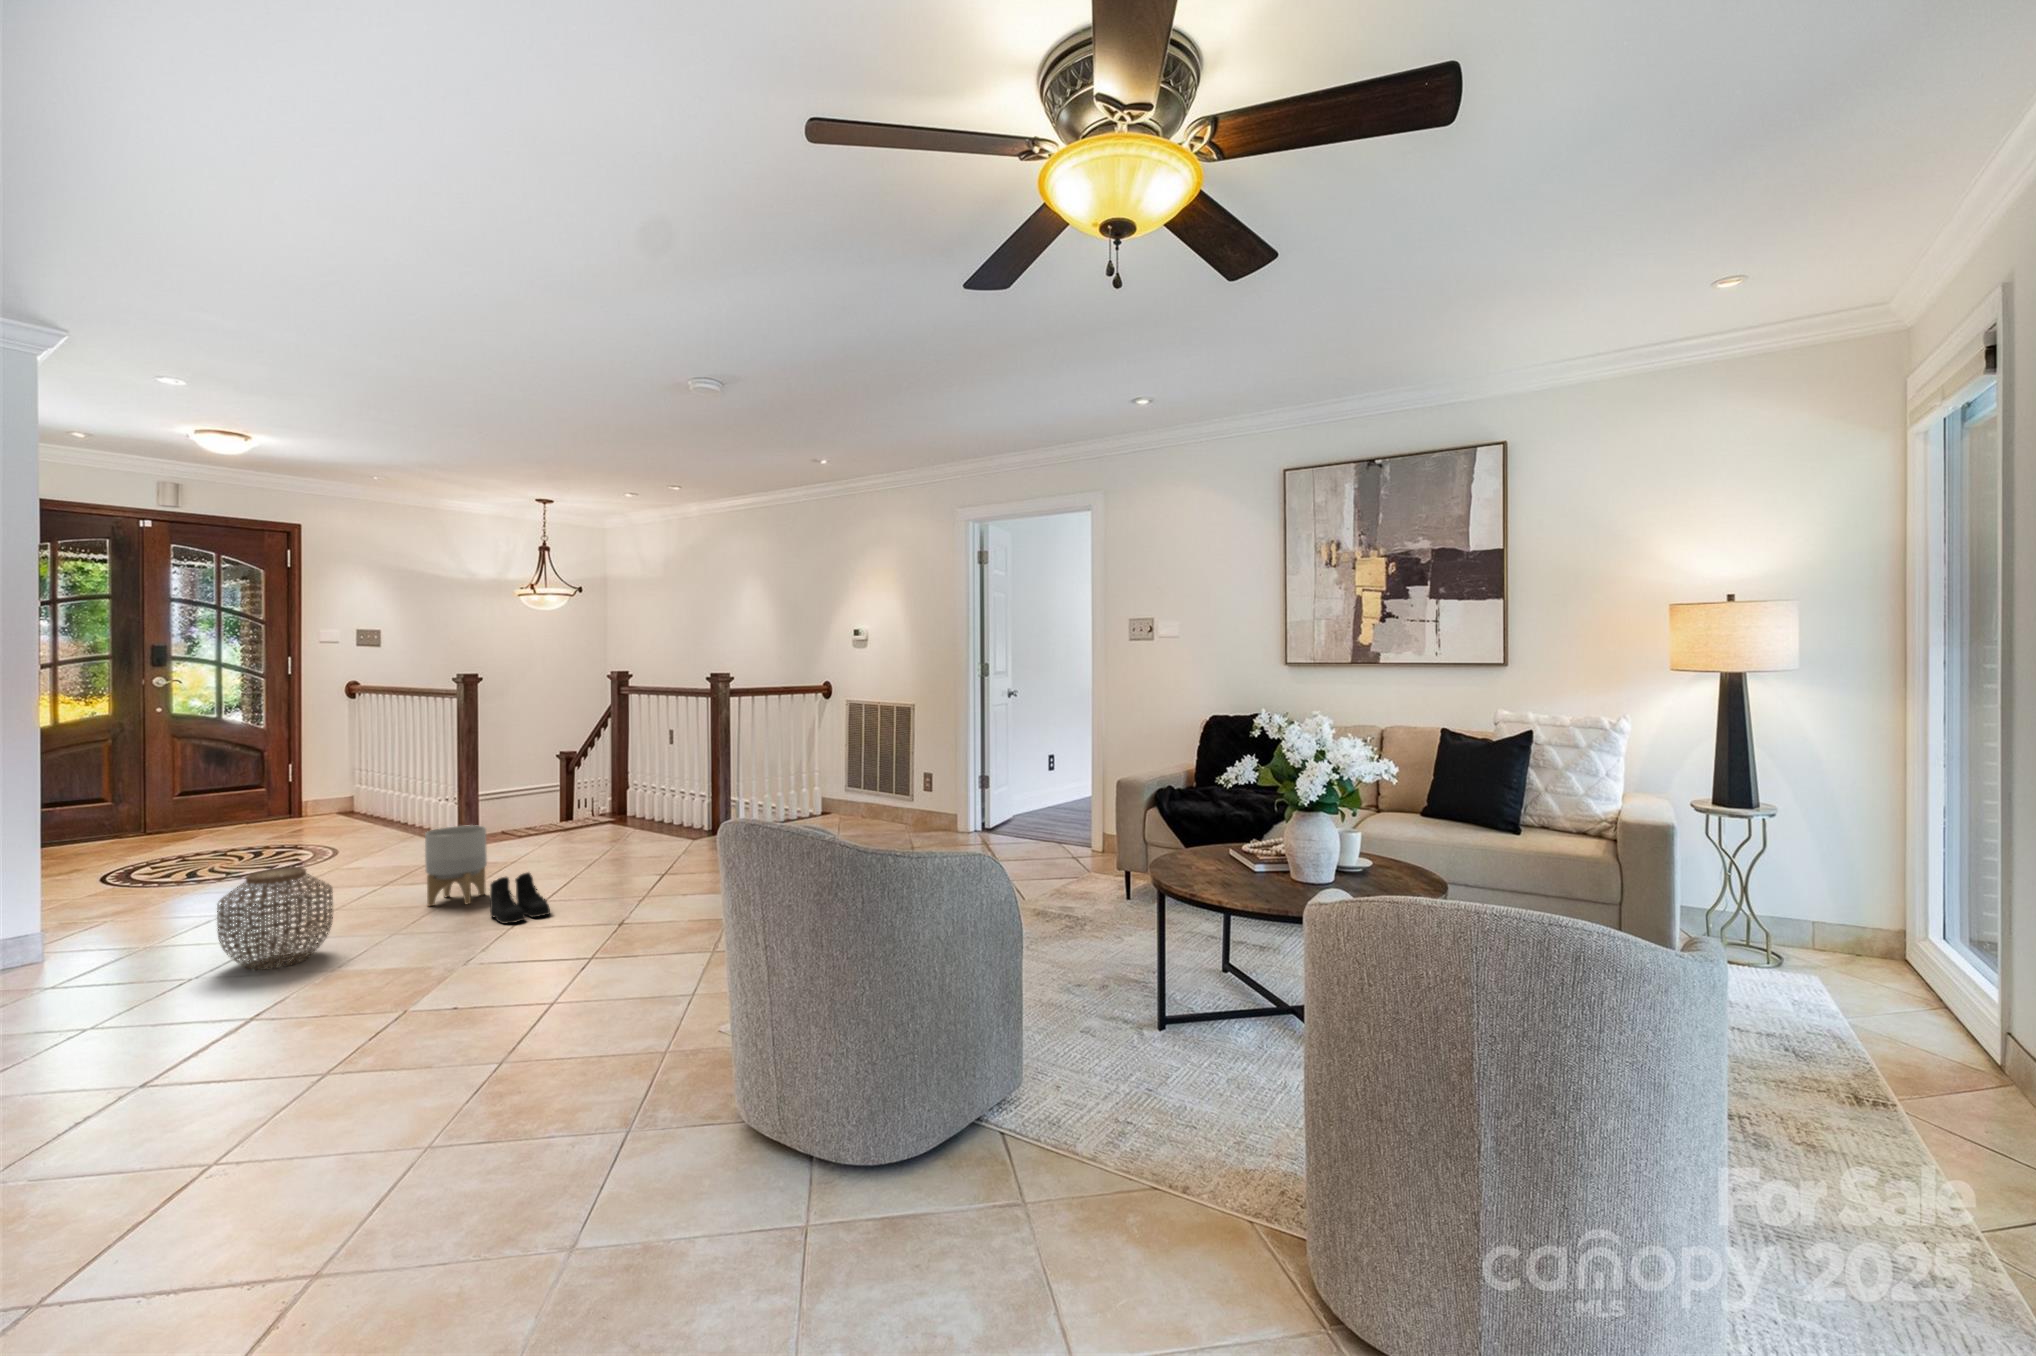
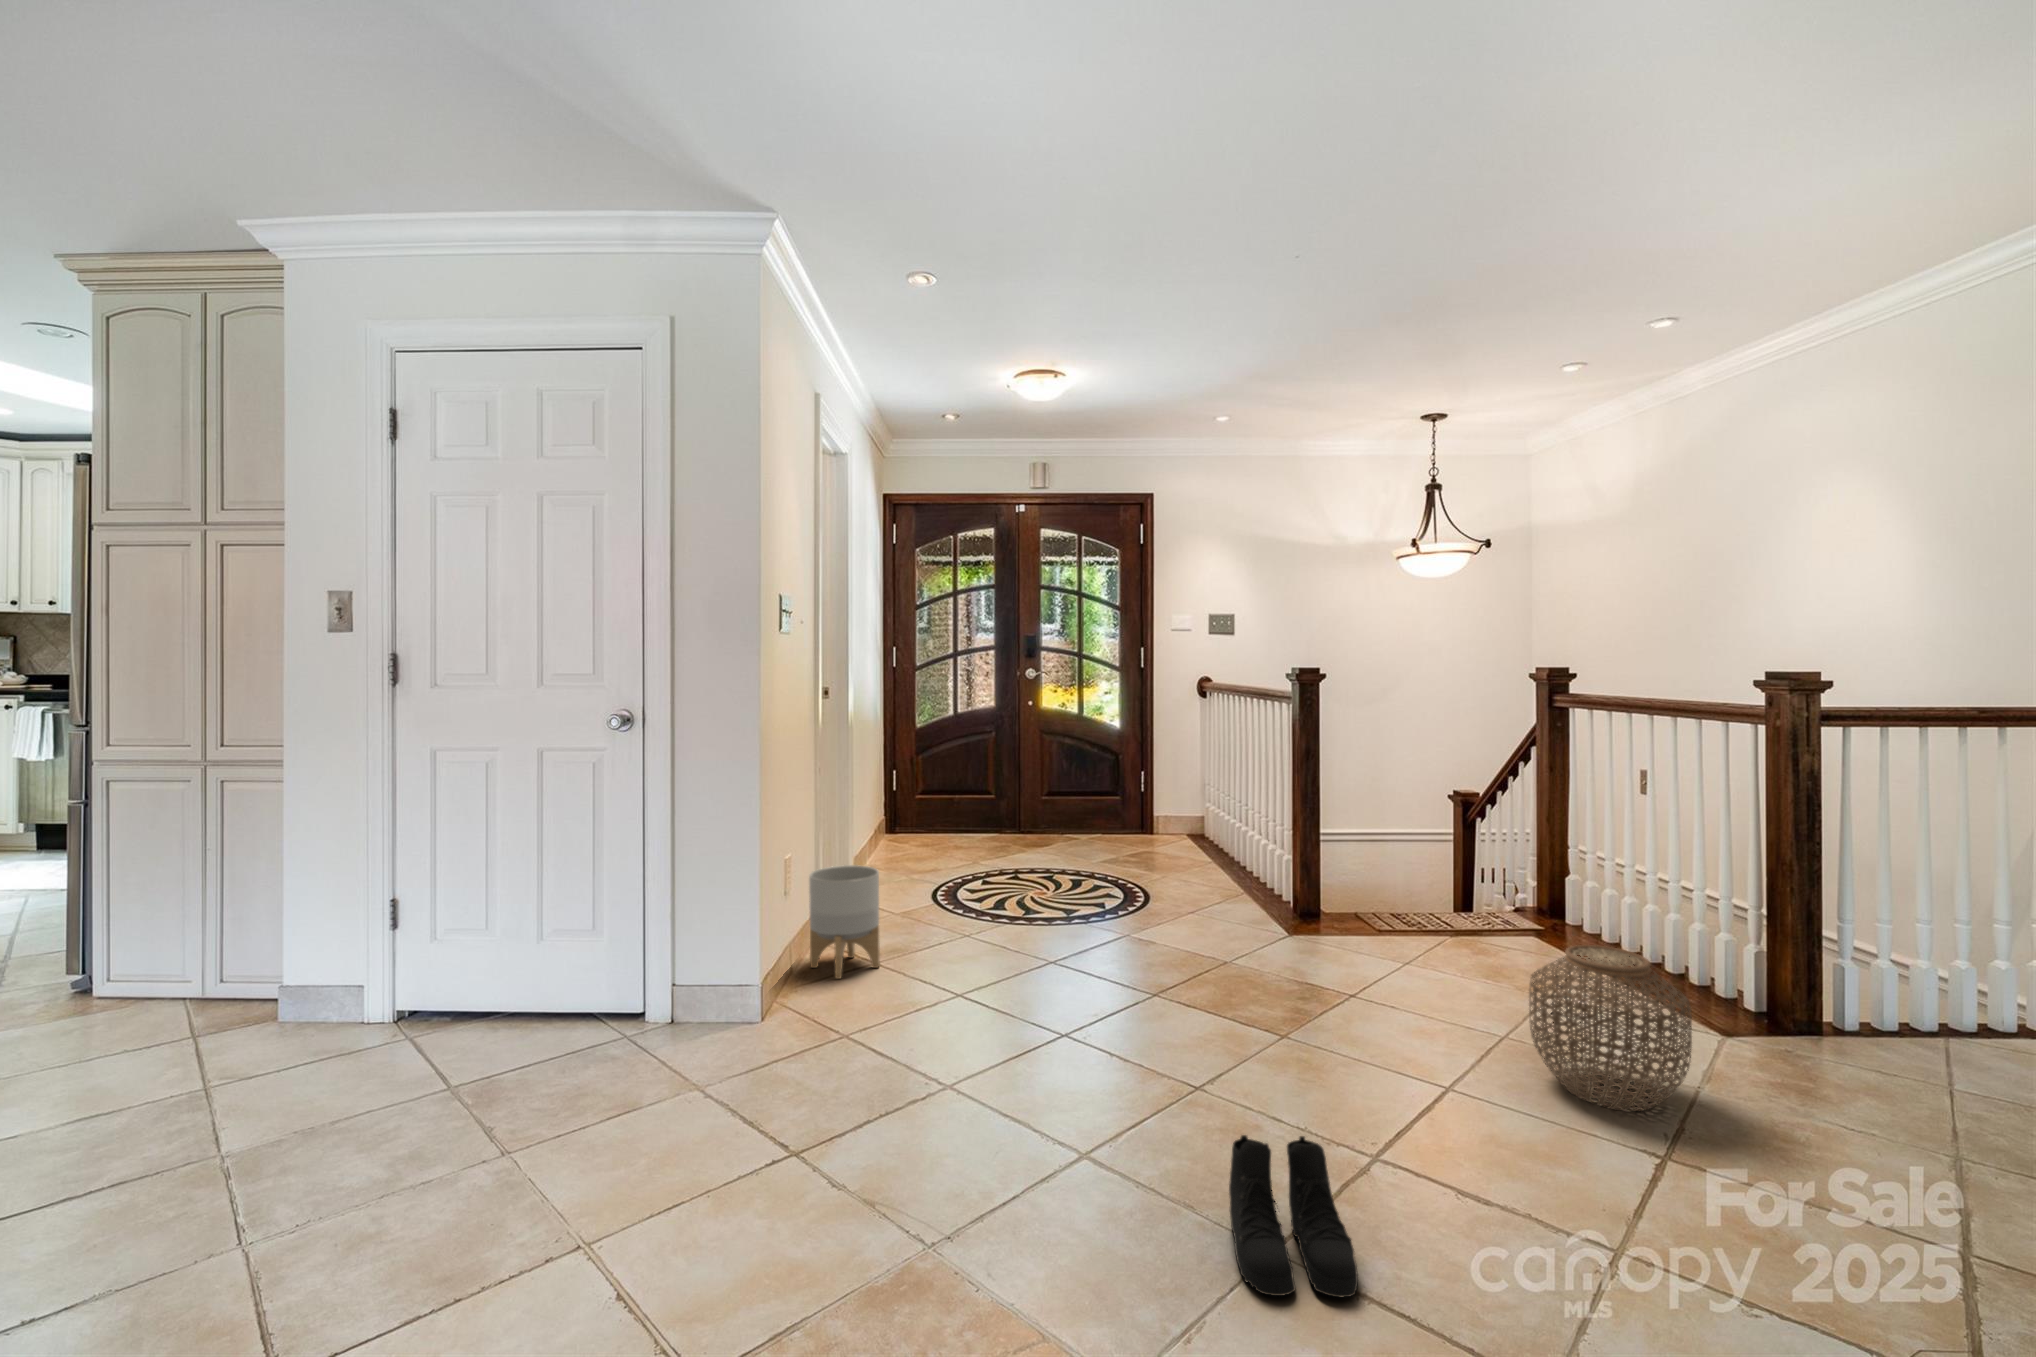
planter: present [425,825,487,906] -> present [809,865,880,979]
woven basket: present [217,867,333,970] -> present [1529,945,1692,1111]

